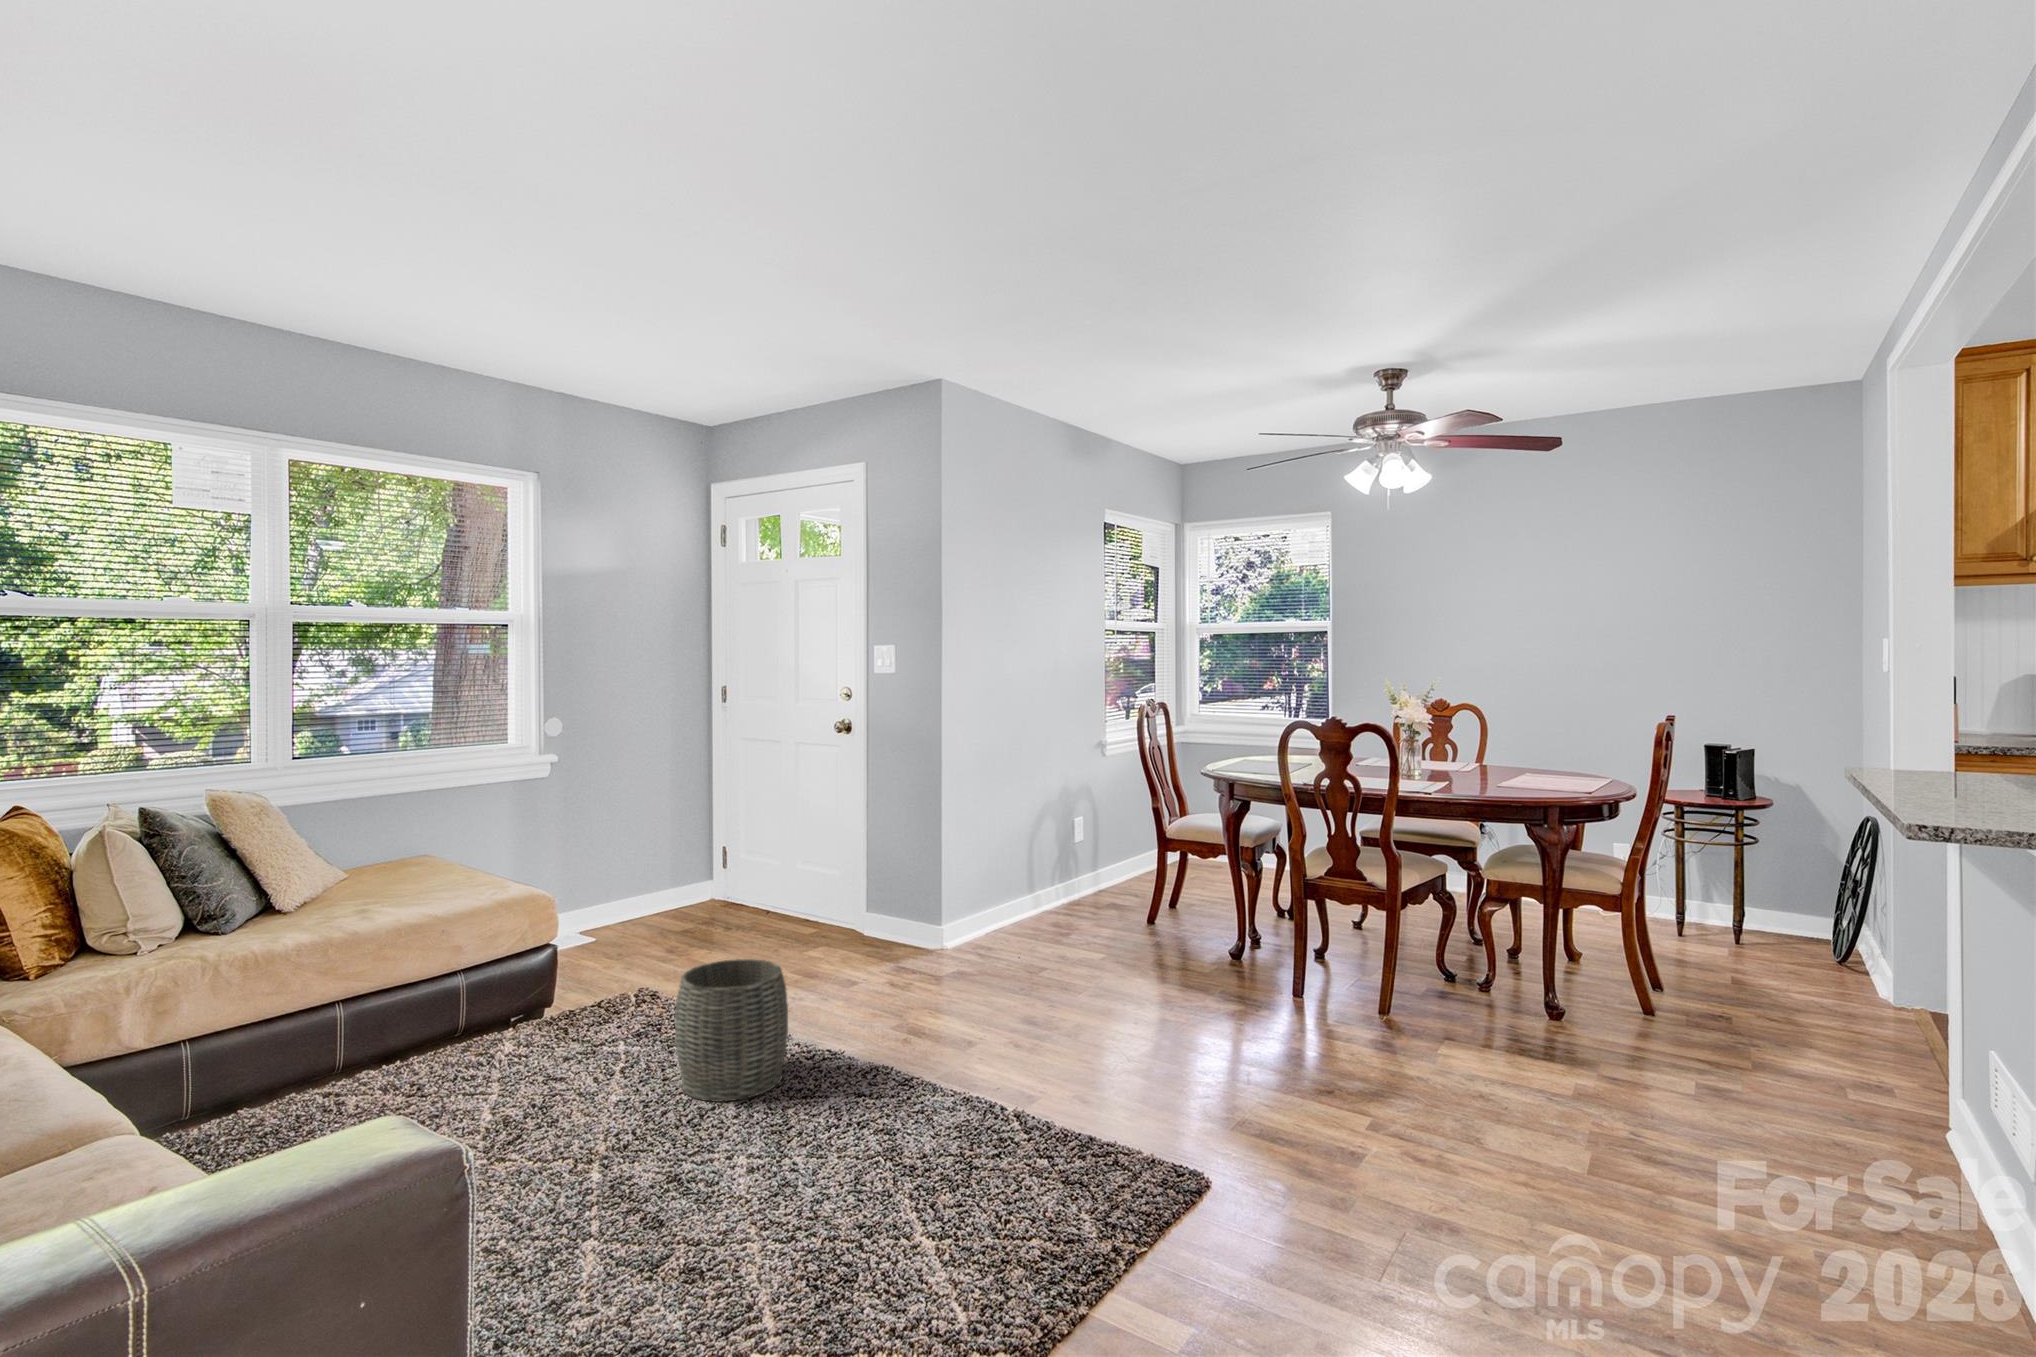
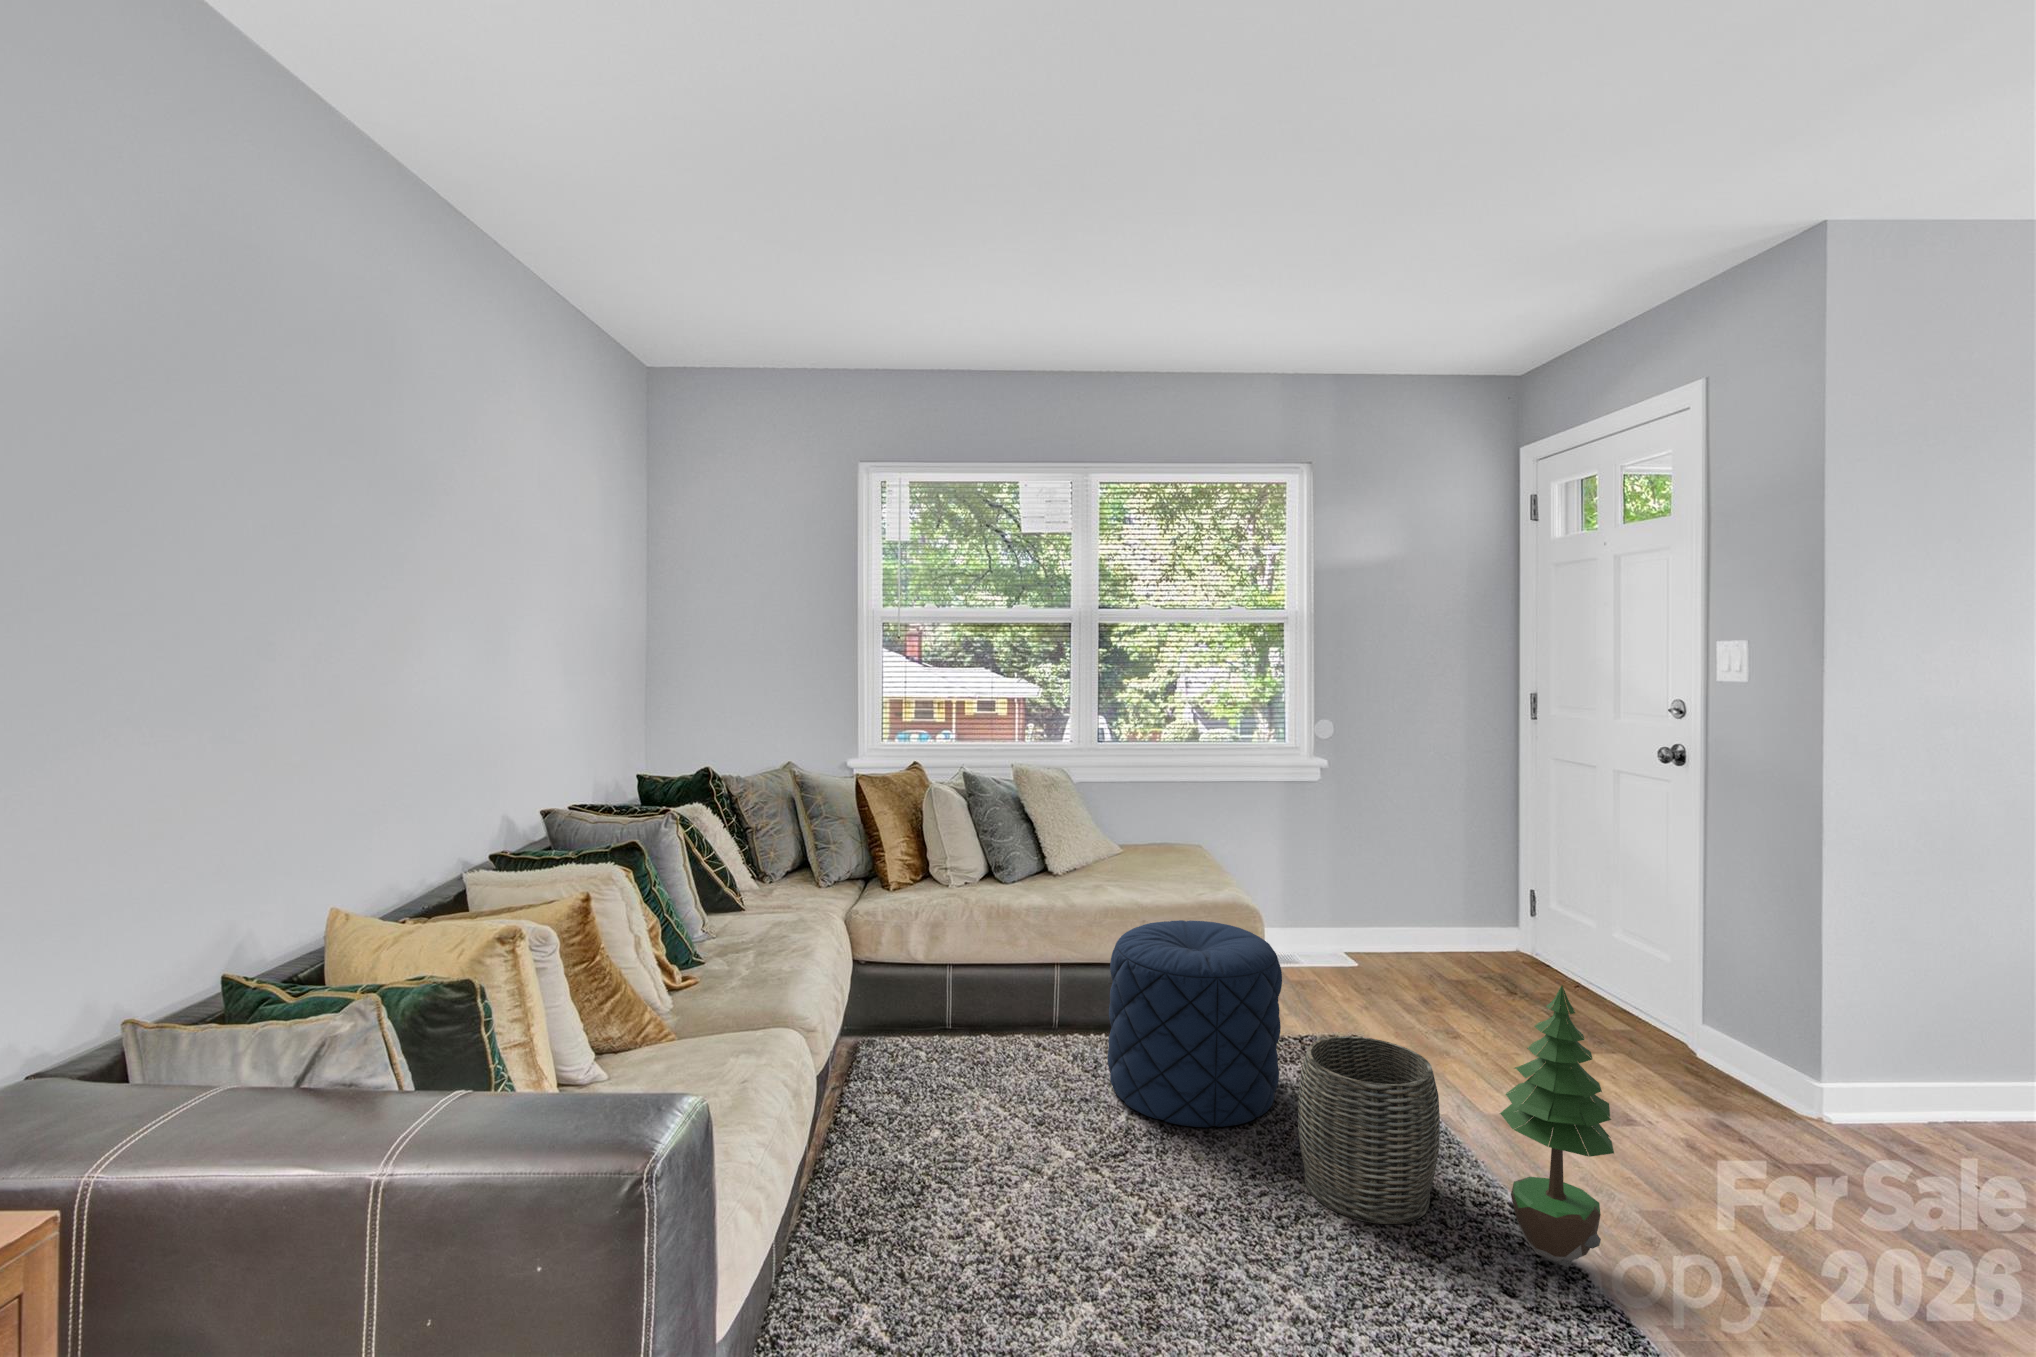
potted tree: none [836,872,908,1070] -> present [1500,986,1614,1267]
pouf: none [438,907,622,1107] -> present [1107,920,1282,1127]

